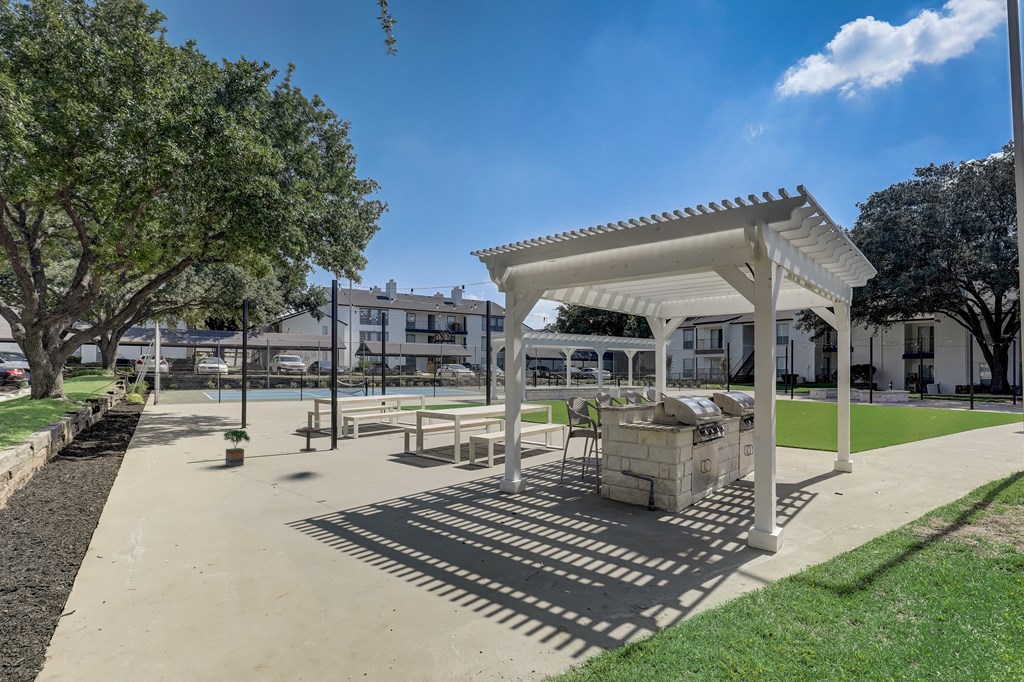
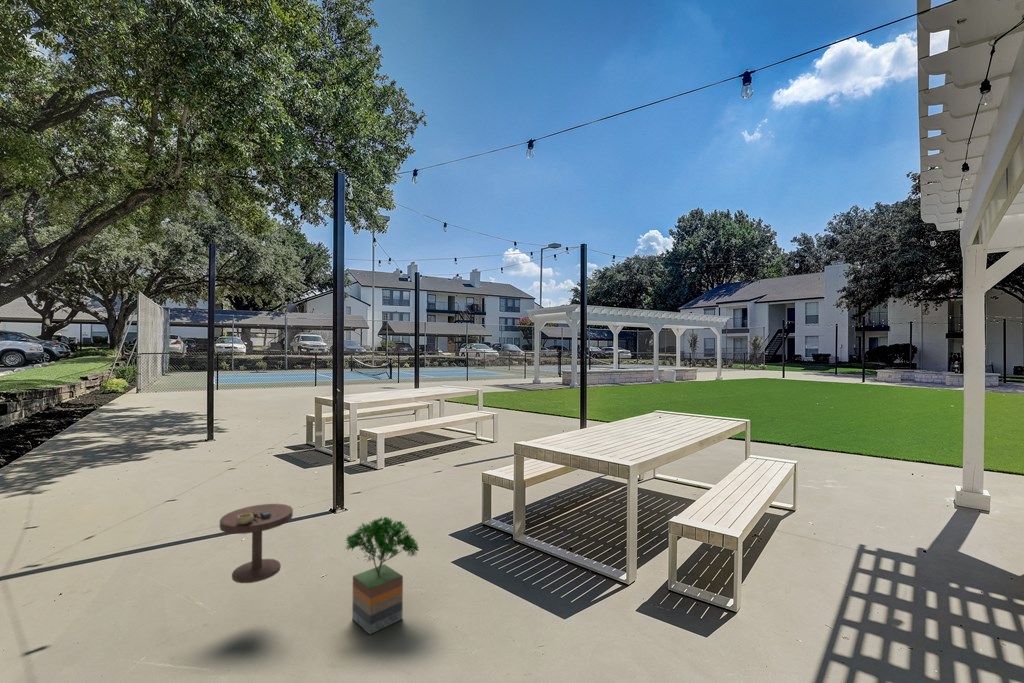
potted tree: present [224,430,250,466] -> present [346,517,419,634]

